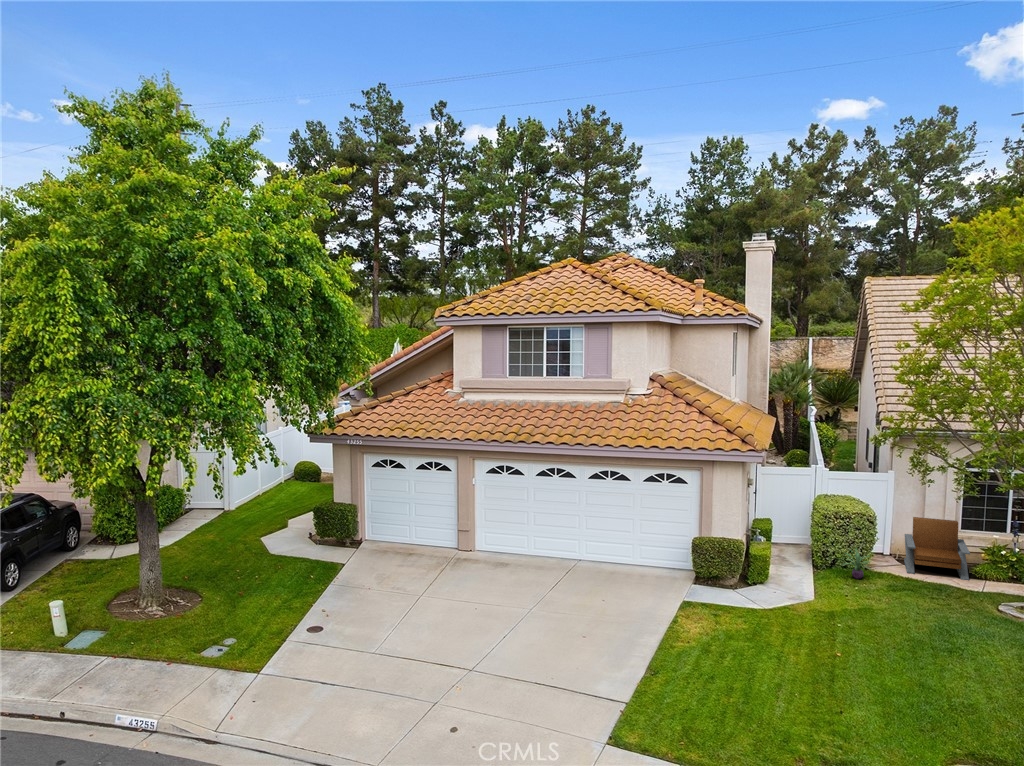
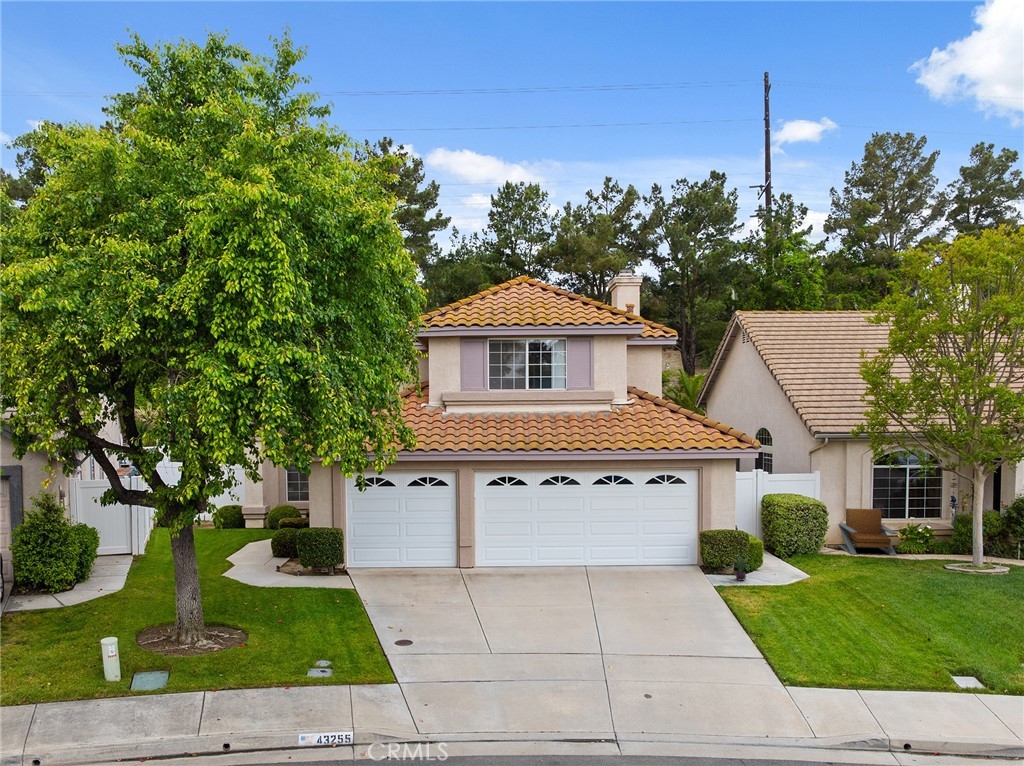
decorative plant: present [846,549,866,579] -> present [736,552,746,581]

